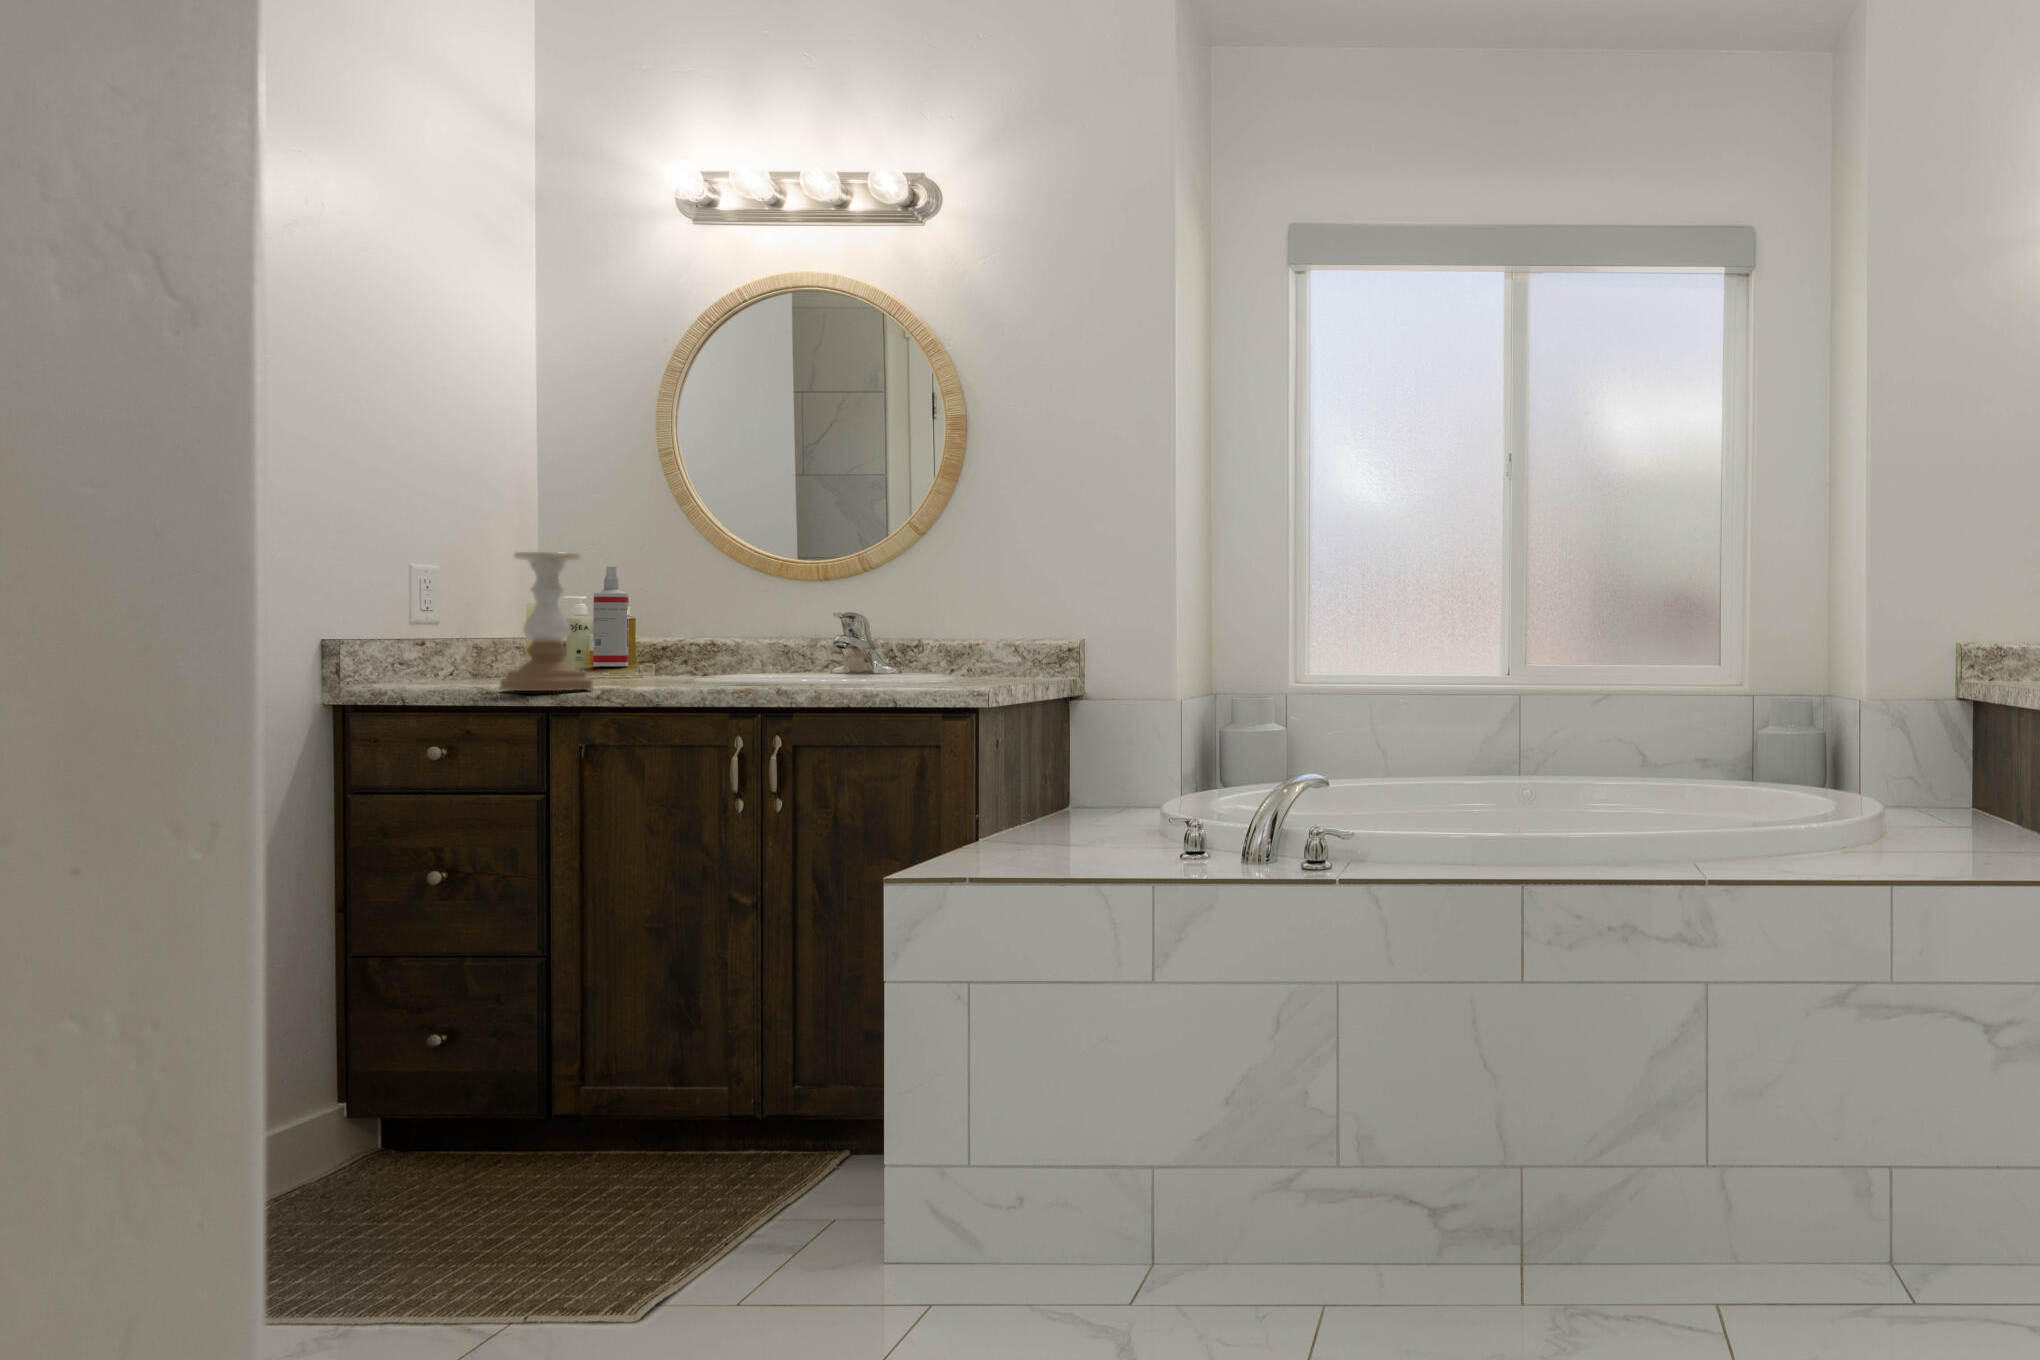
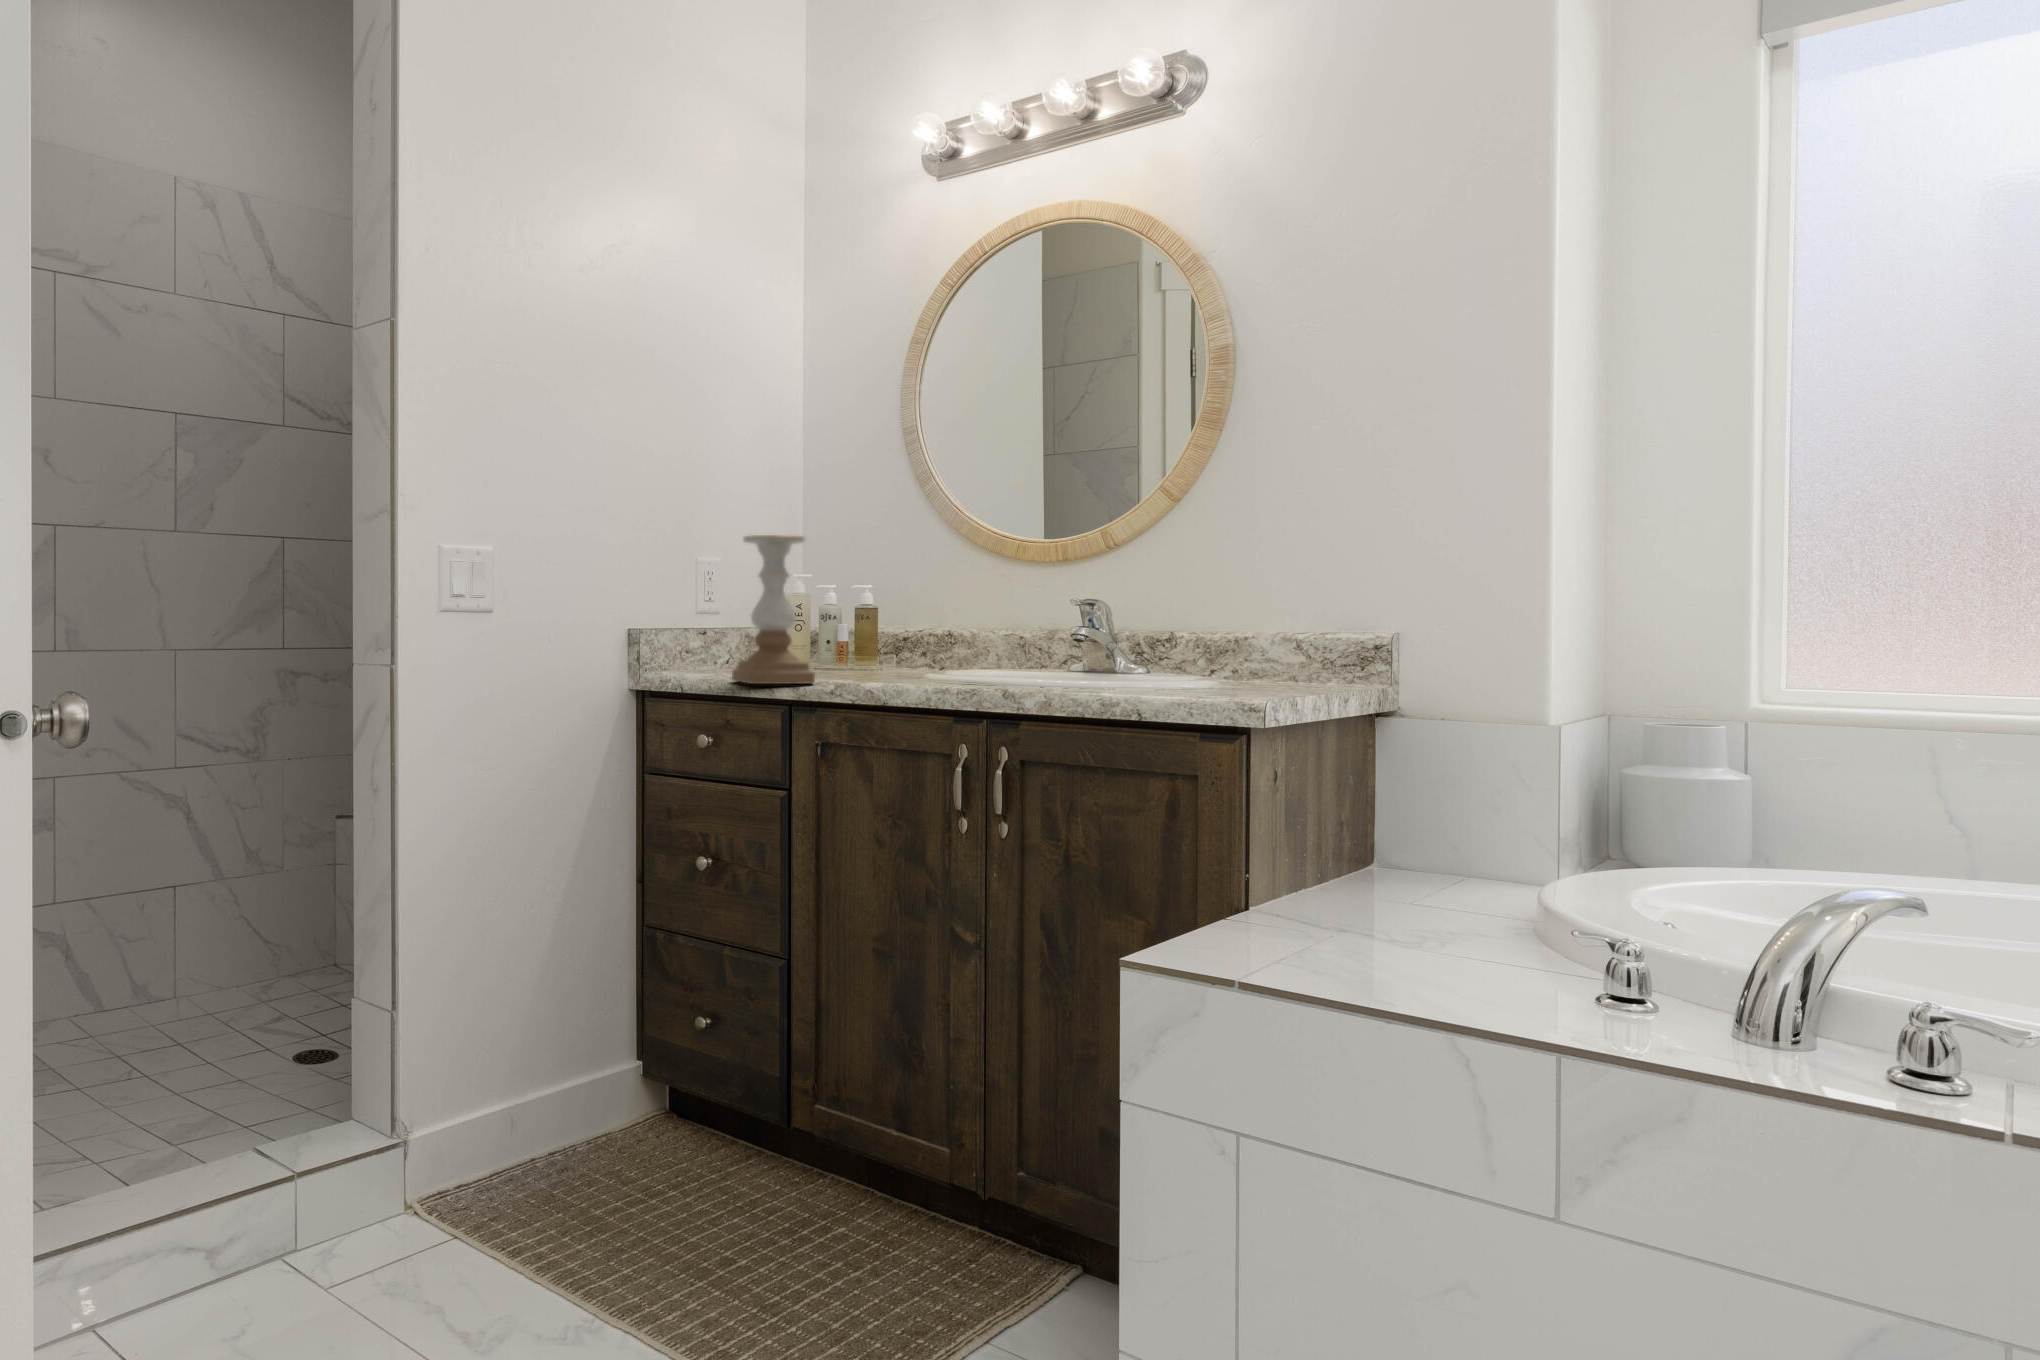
spray bottle: present [593,566,629,666] -> none [836,549,869,653]

